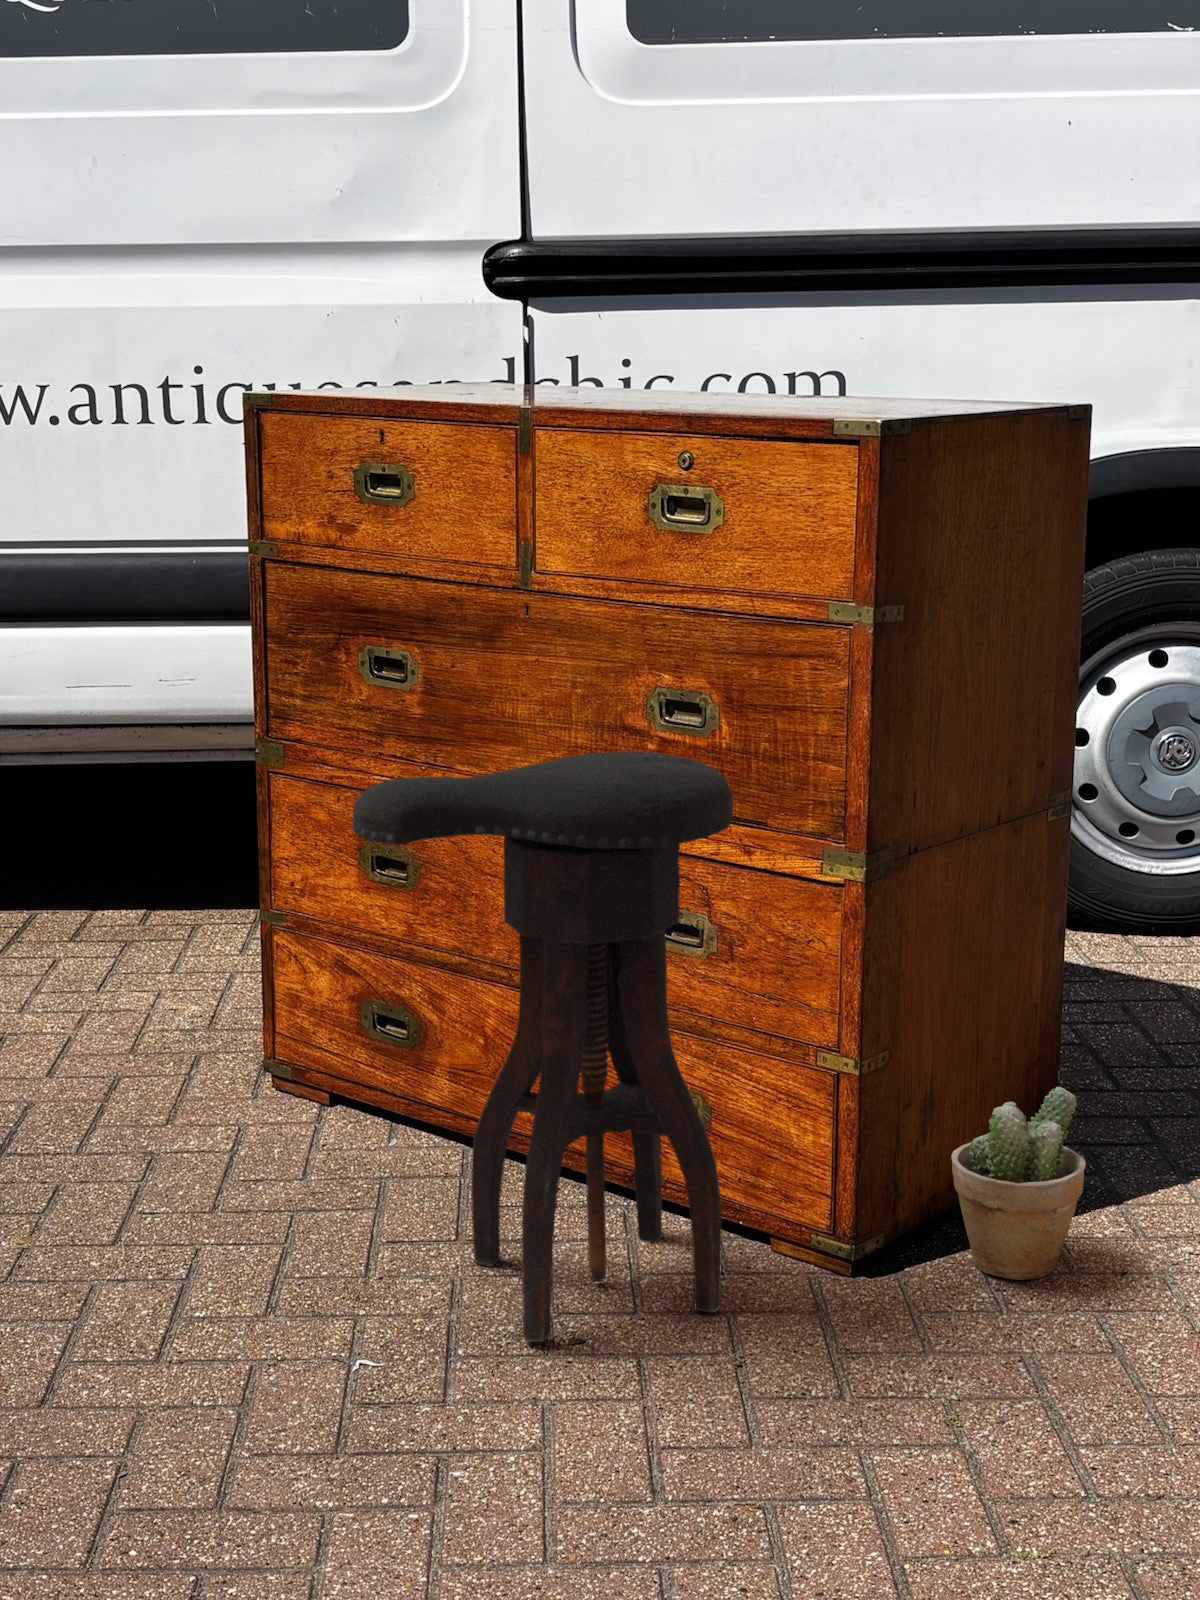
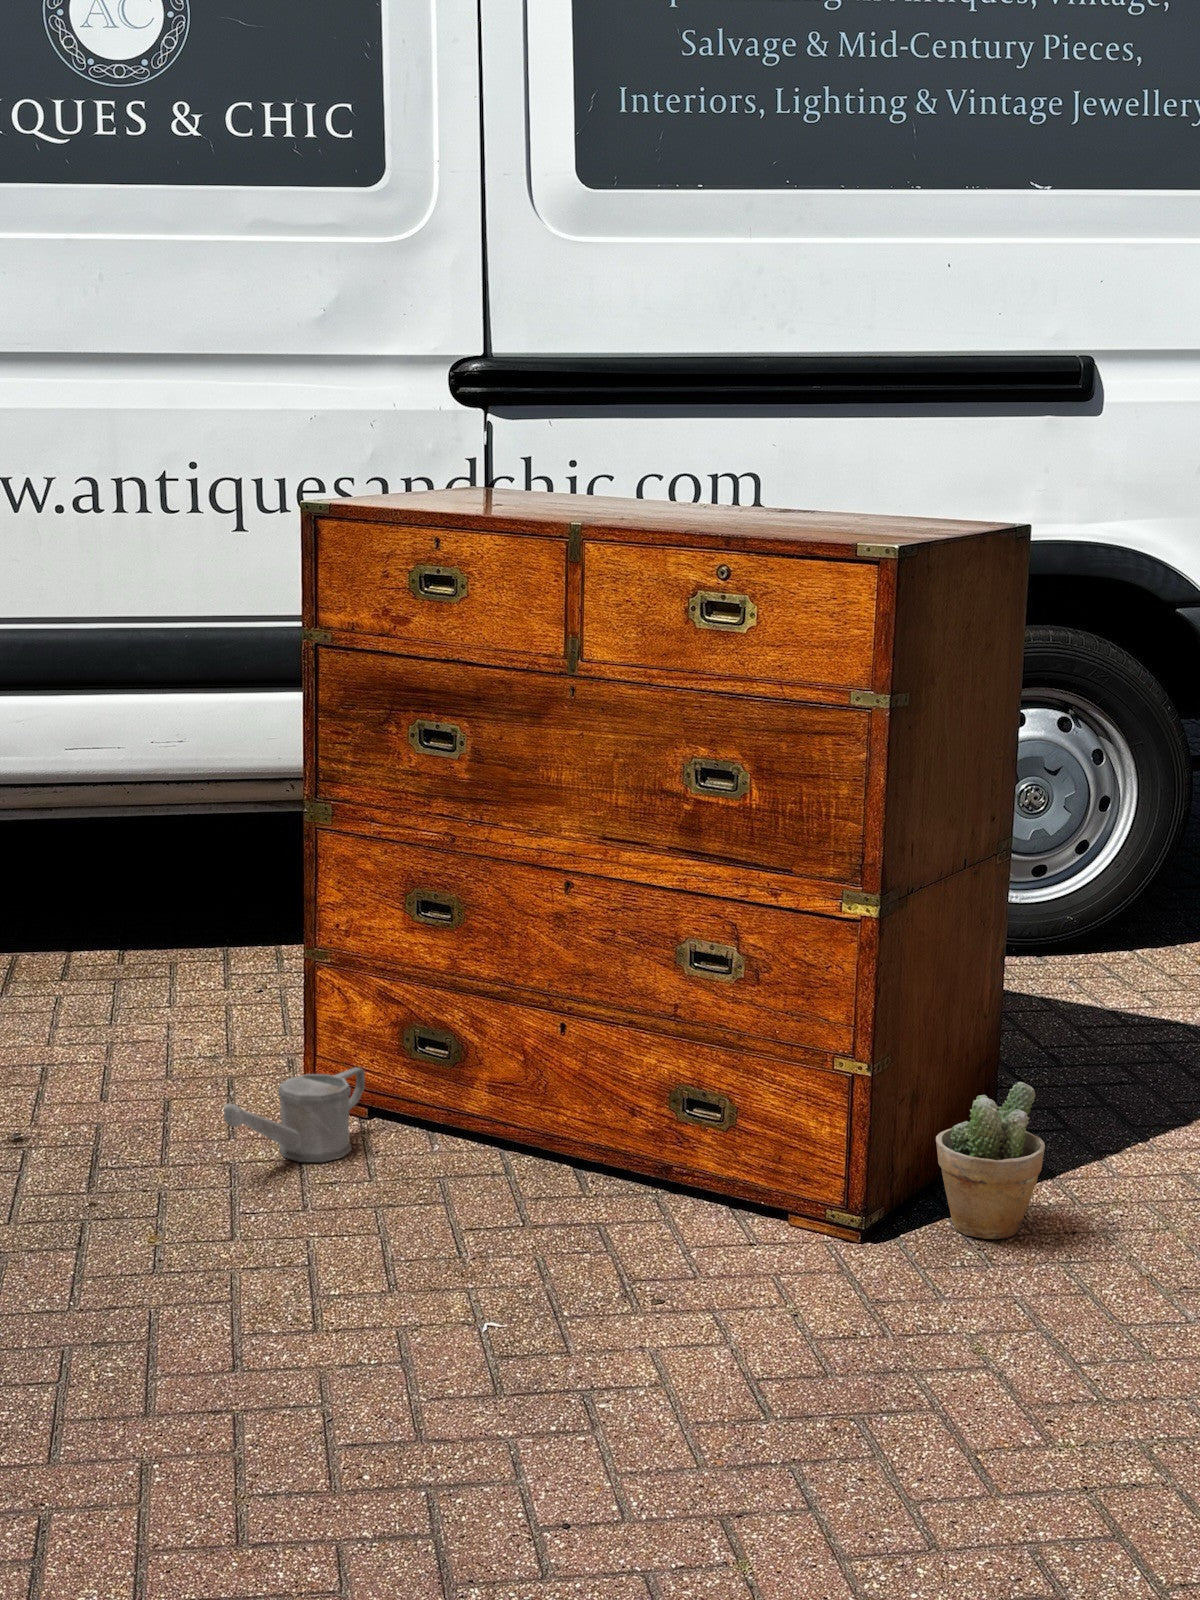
stool: present [352,752,733,1342] -> none [469,814,778,1303]
watering can: none [134,1047,322,1156] -> present [224,1067,365,1162]

